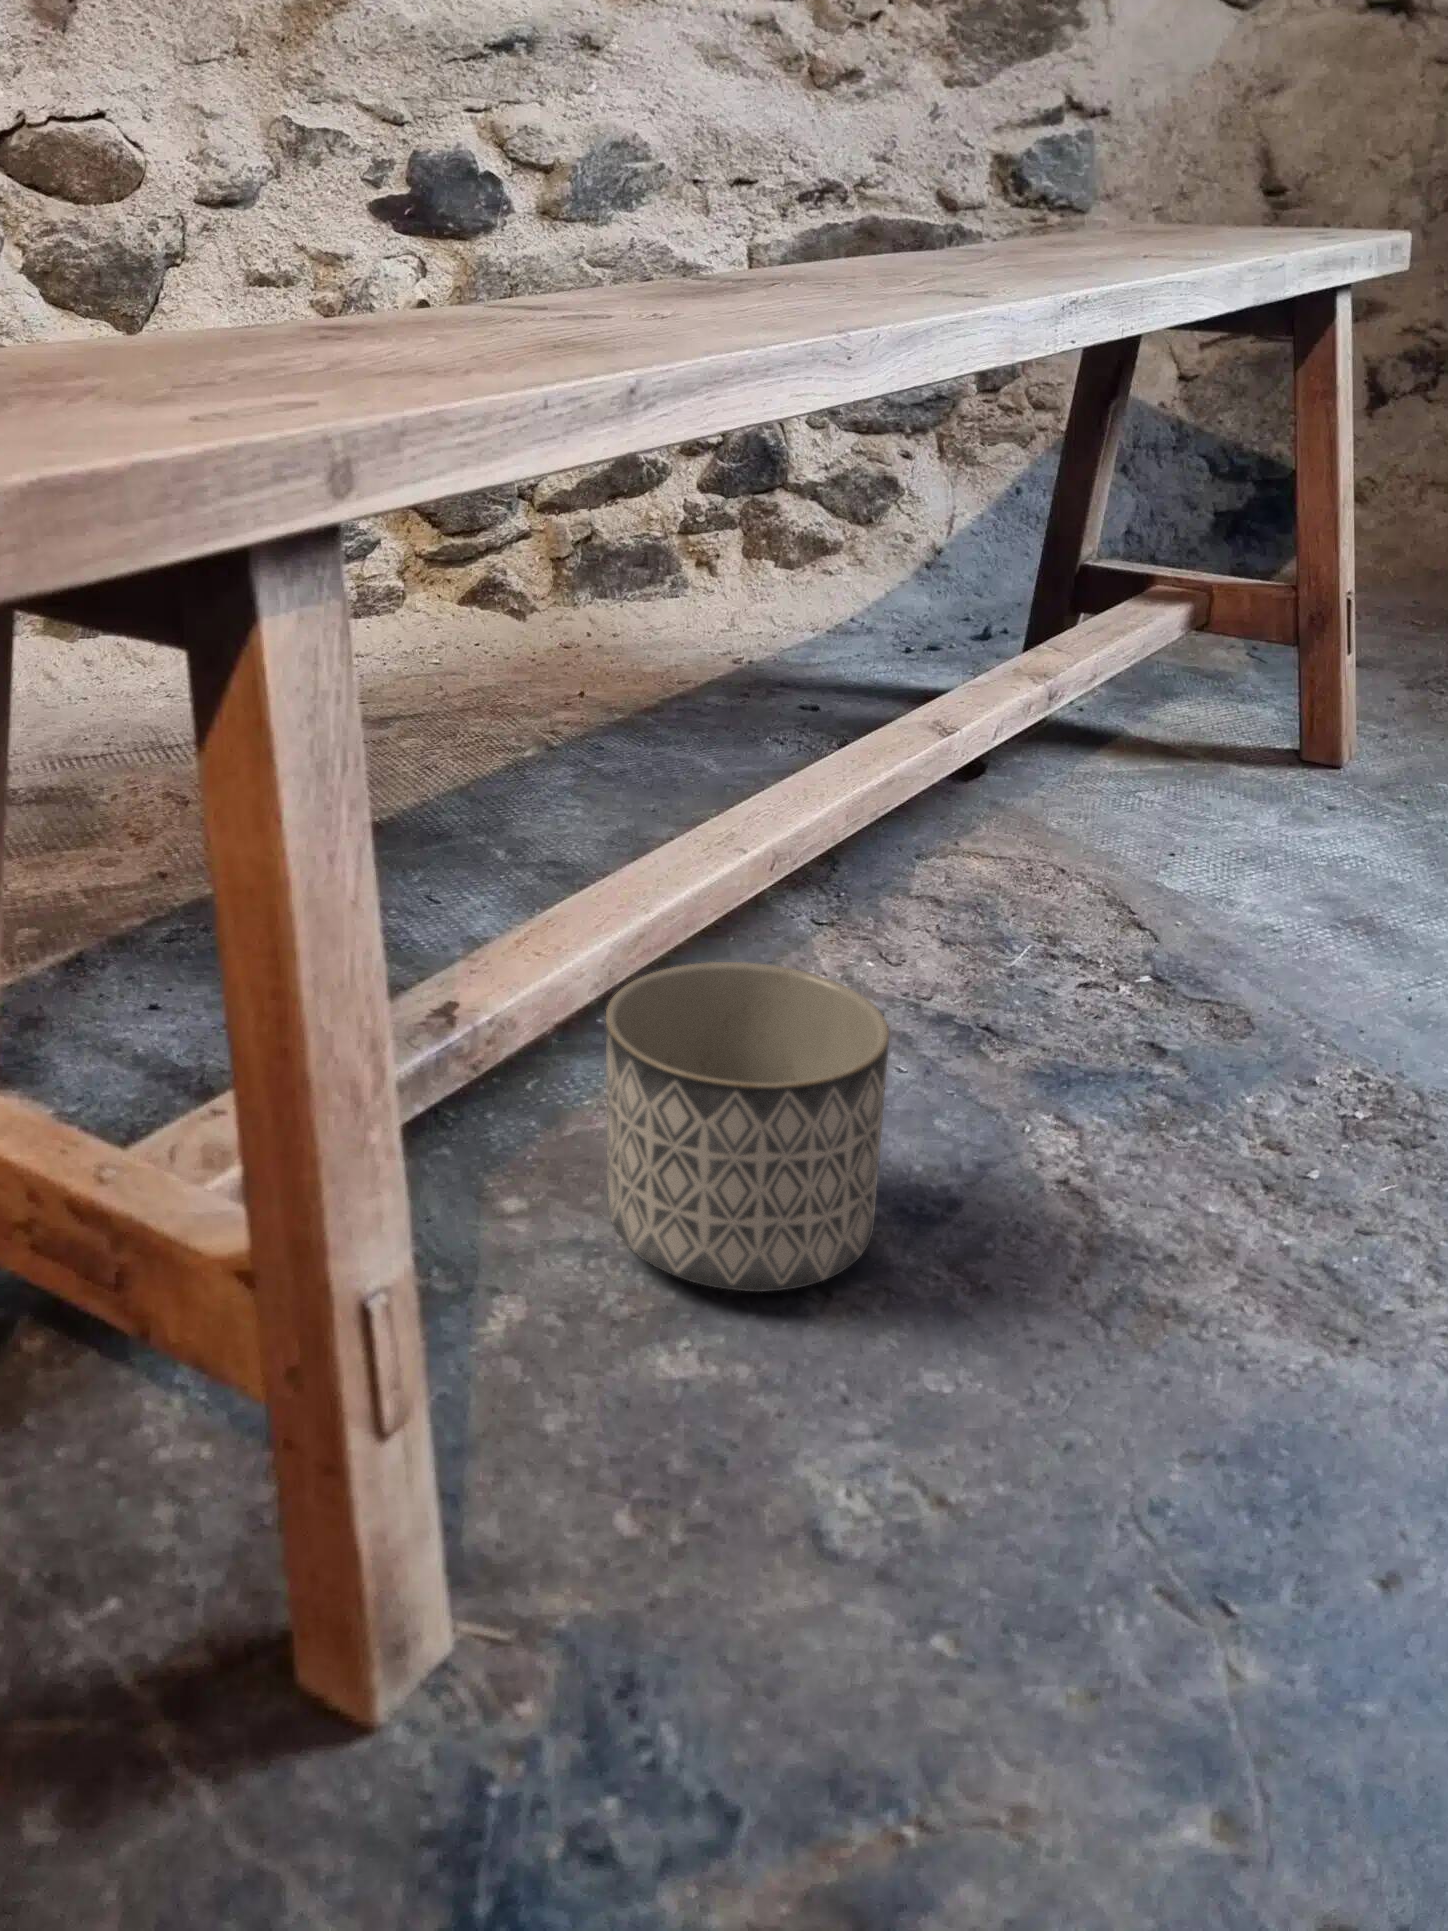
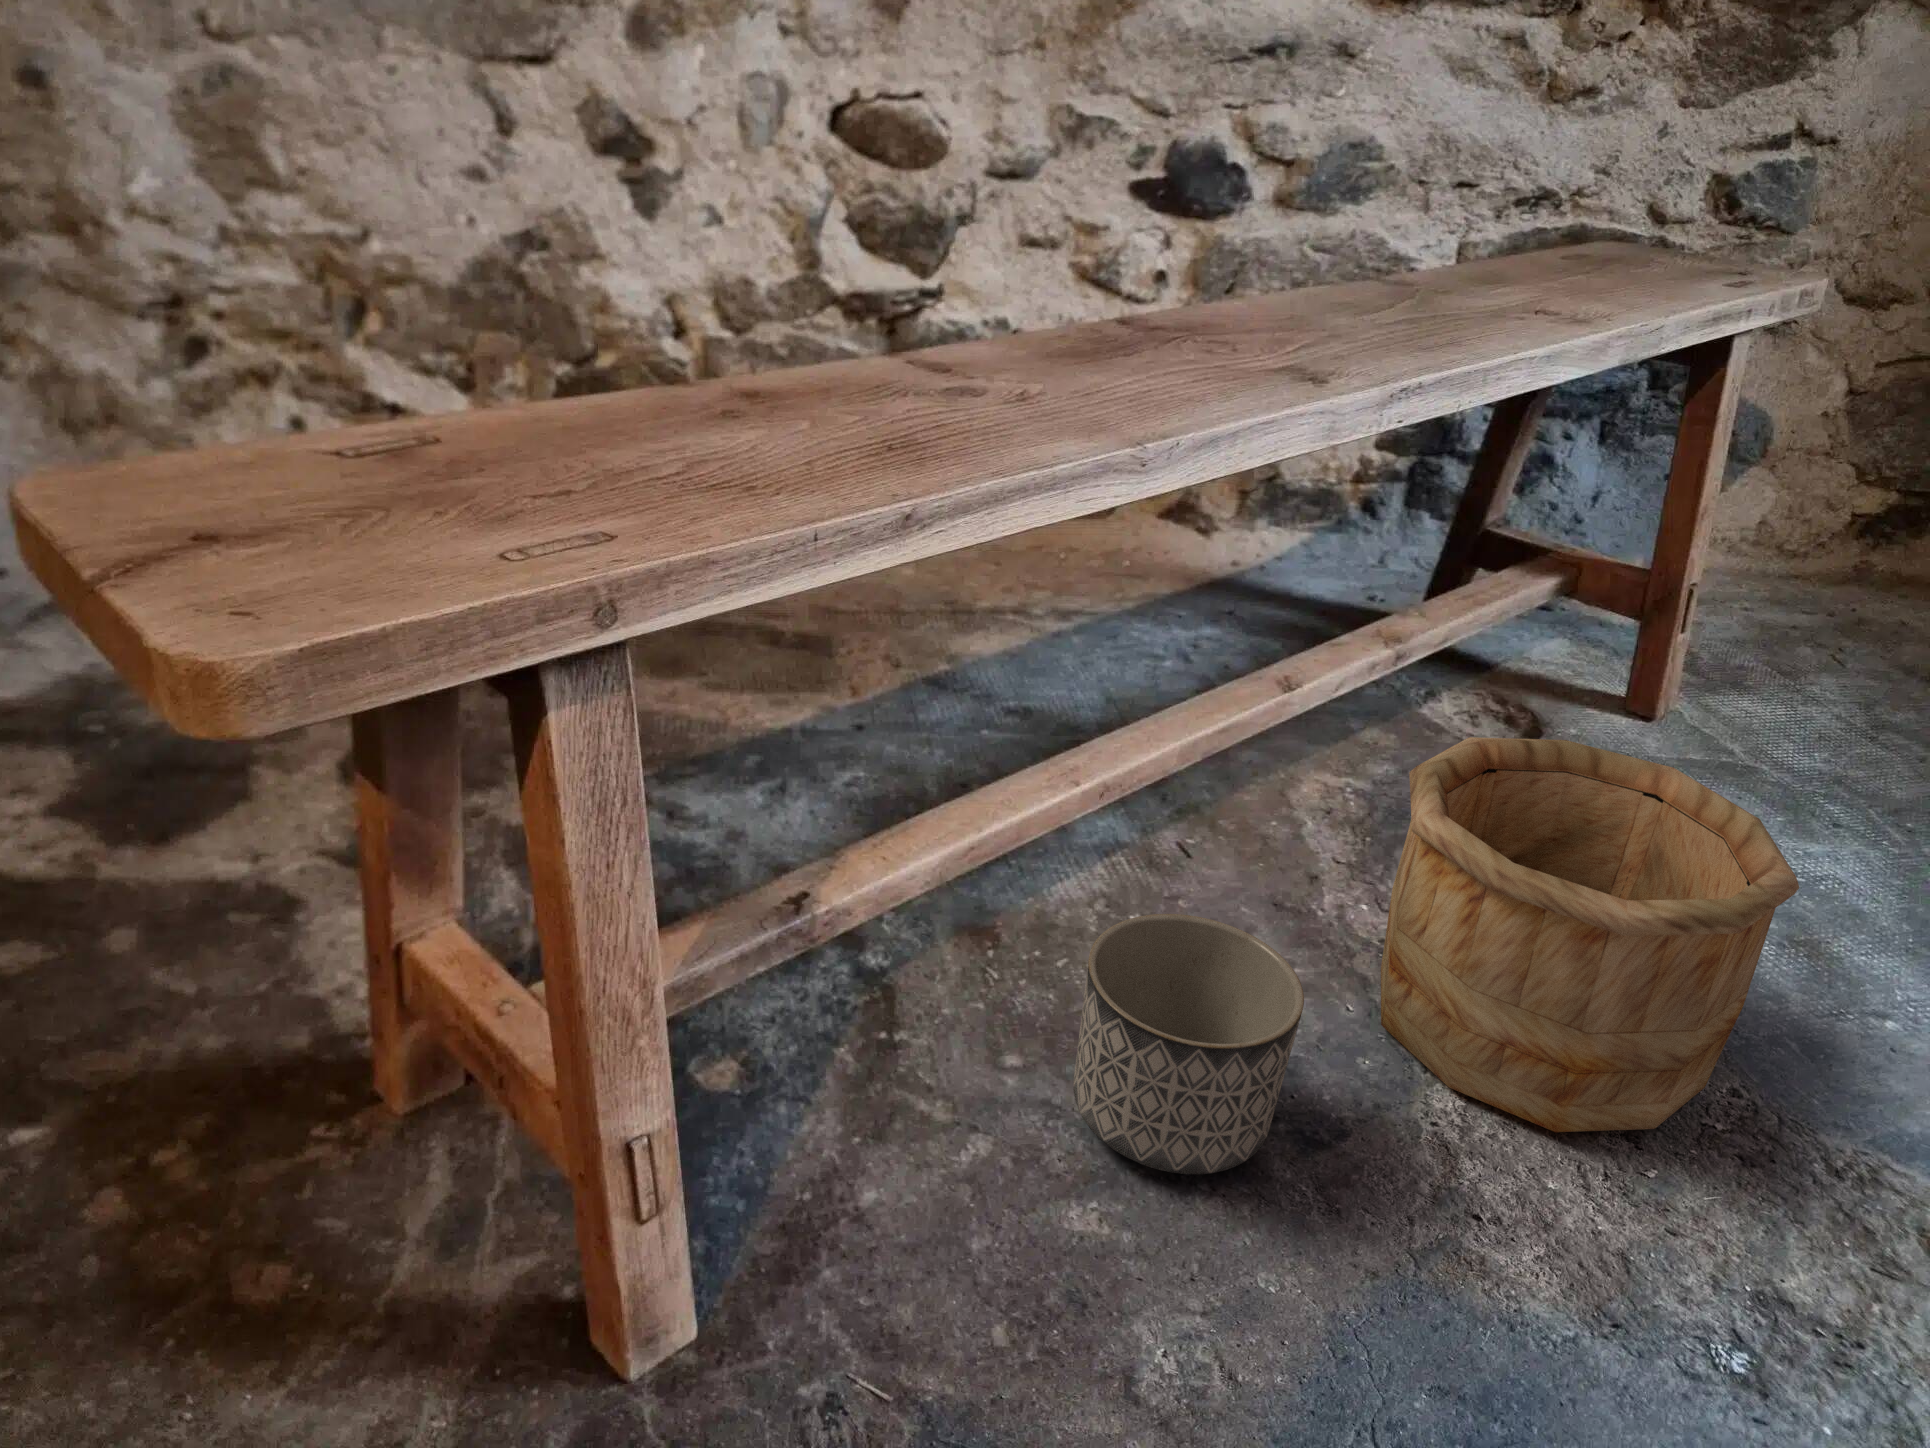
wooden bucket: none [909,700,1370,1151] -> present [1381,737,1799,1132]

